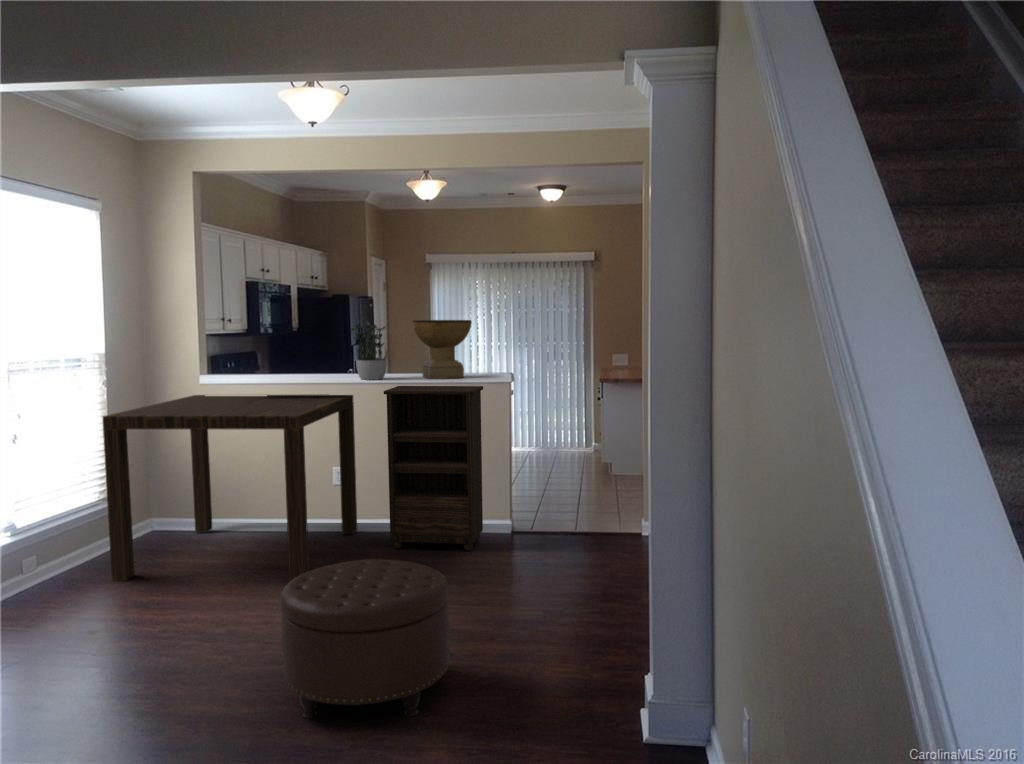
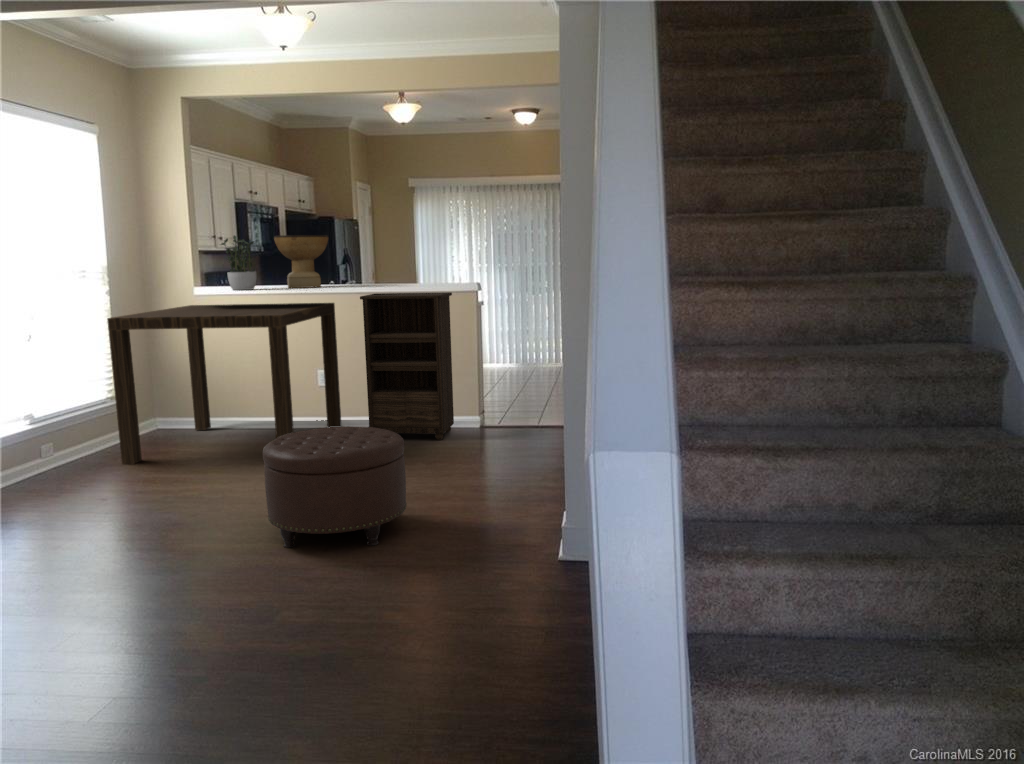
potted plant: present [351,320,387,380] -> present [221,235,256,290]
decorative bowl: present [413,320,471,379] -> present [274,235,328,288]

